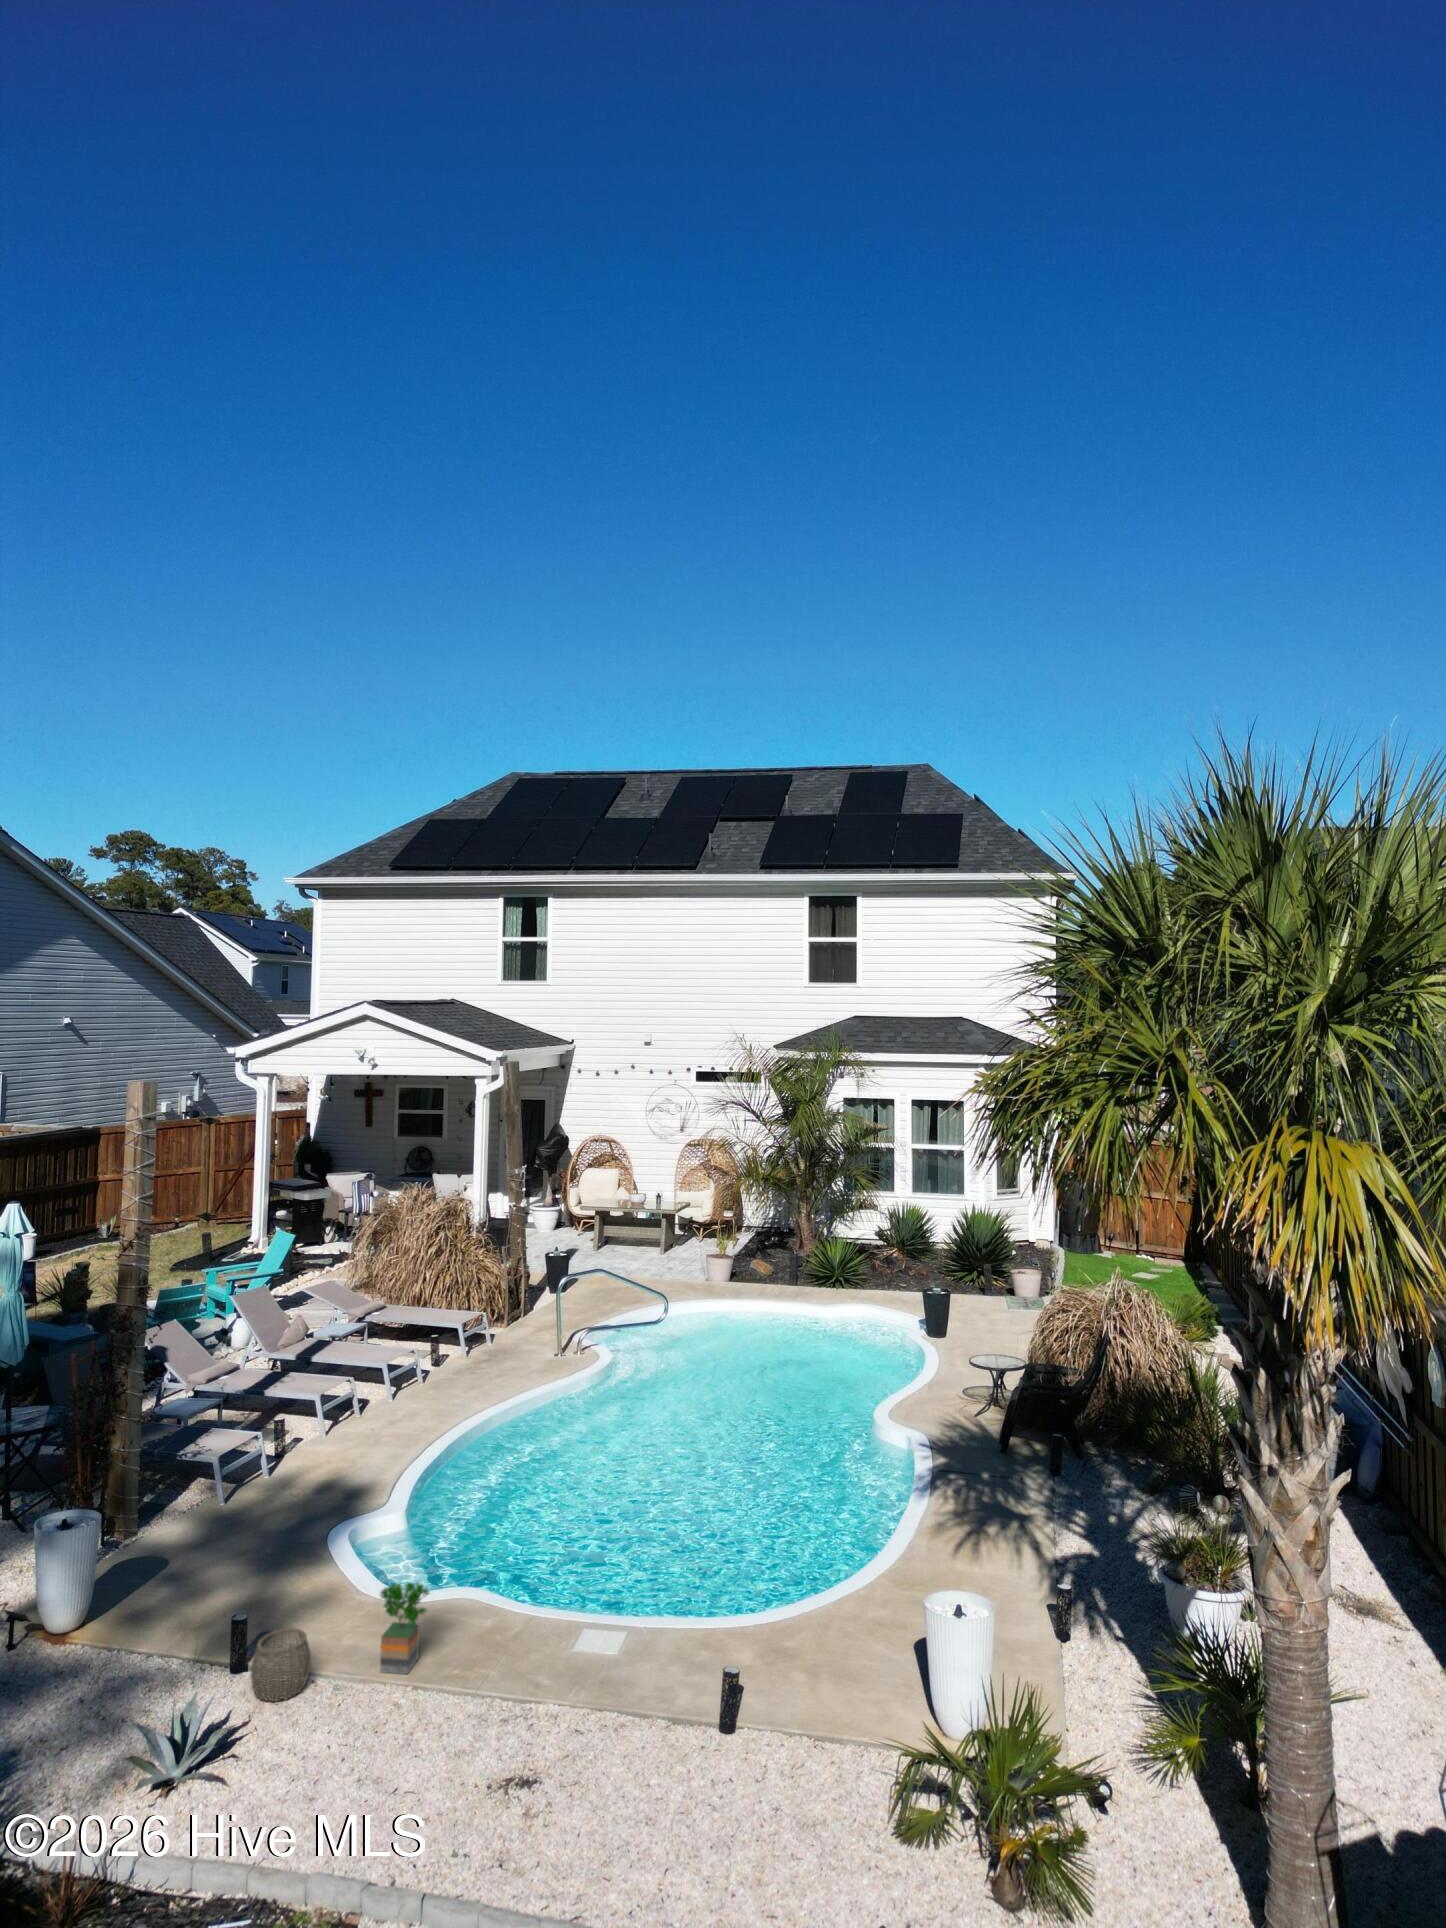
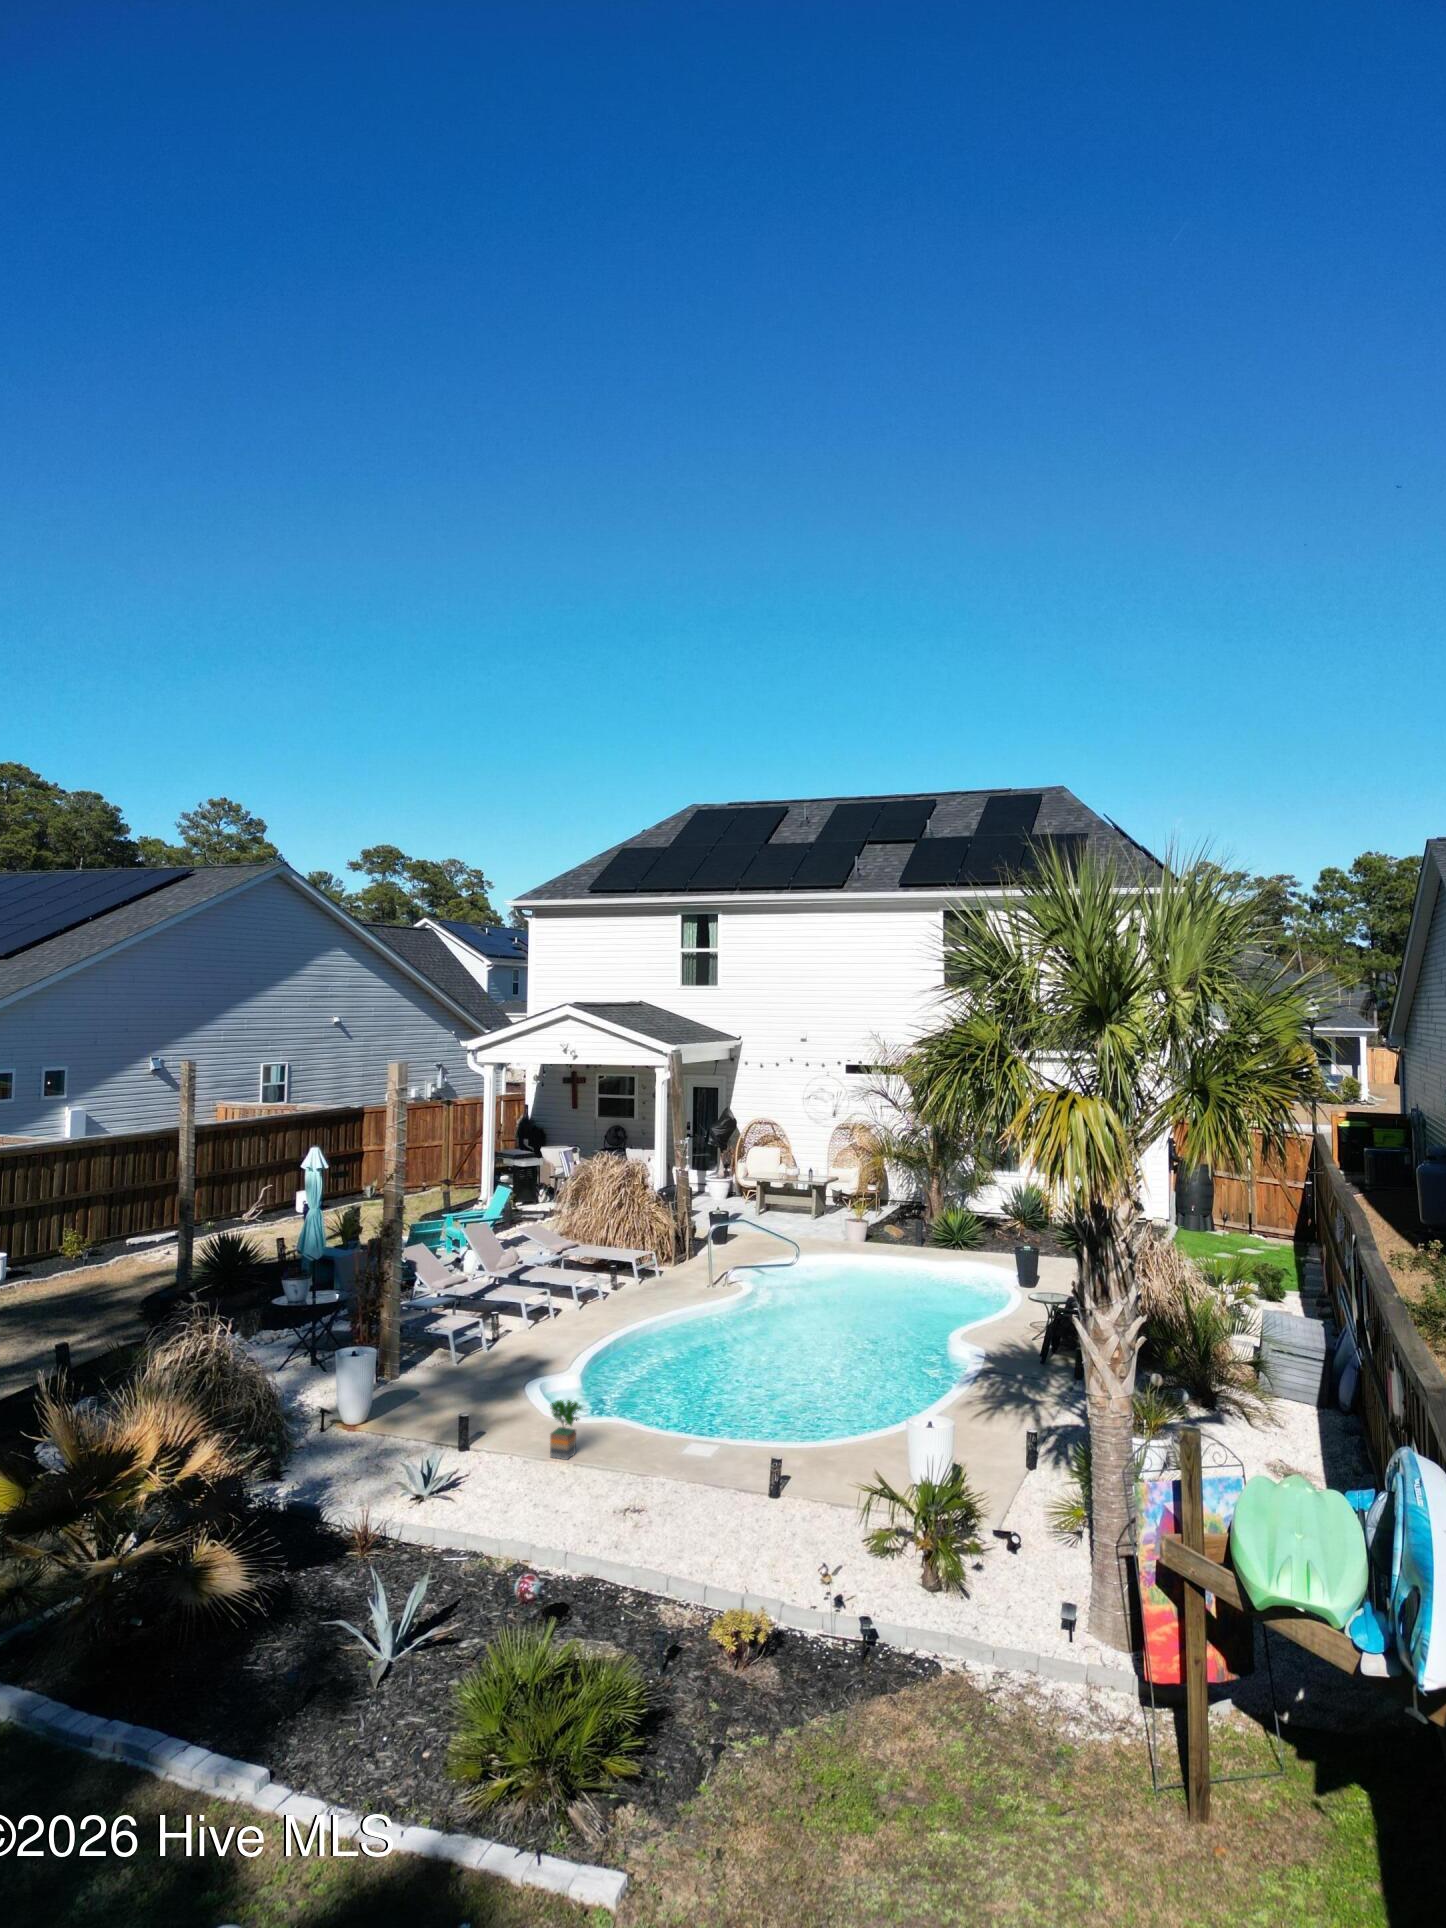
woven basket: present [251,1628,311,1702] -> none [467,1423,505,1466]

